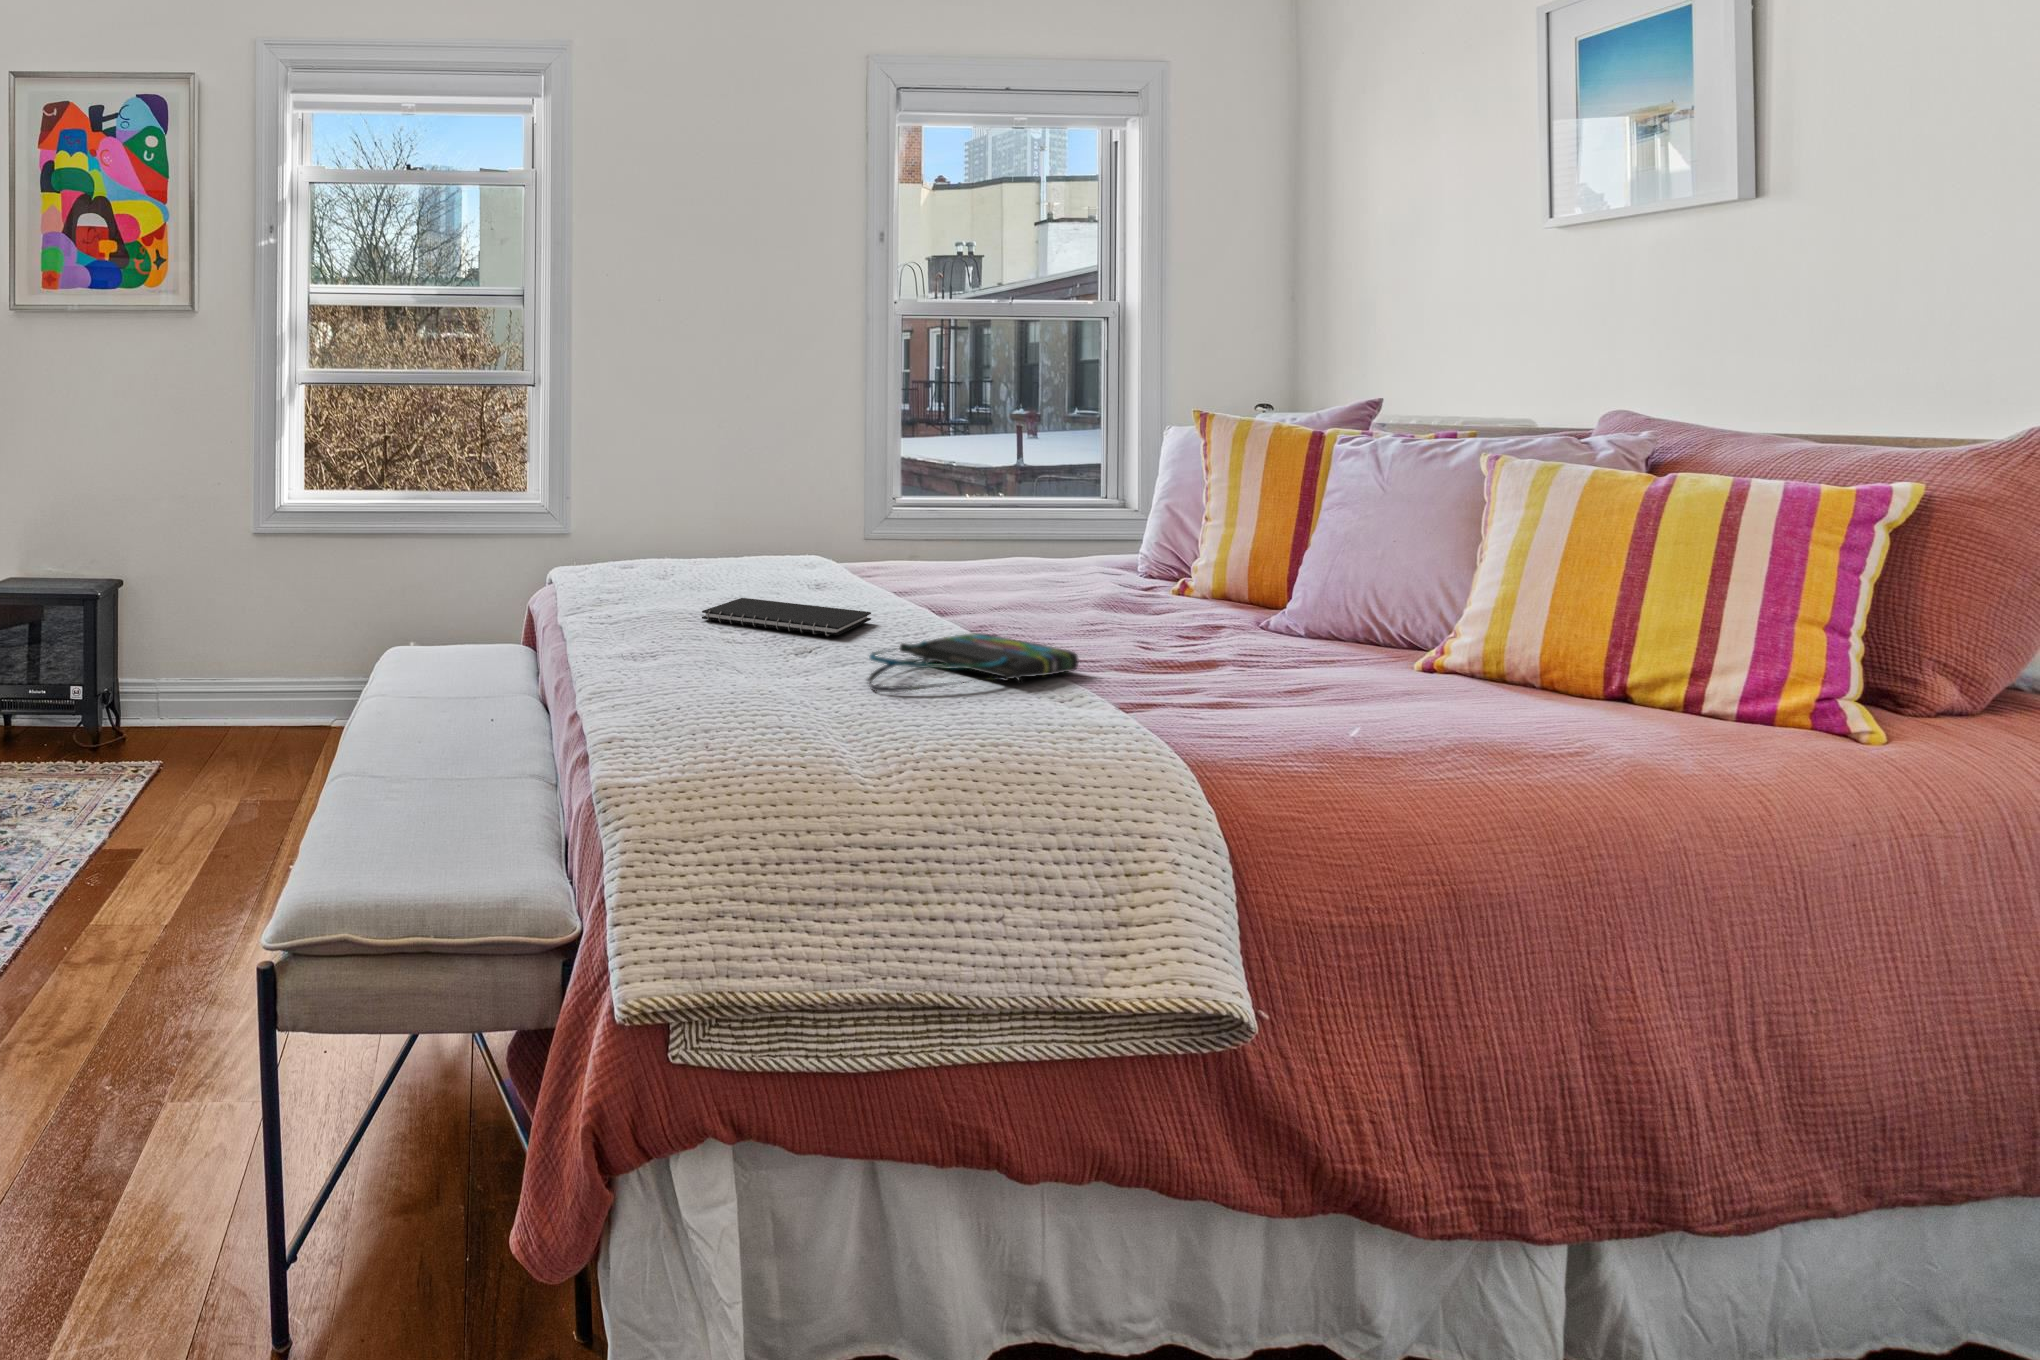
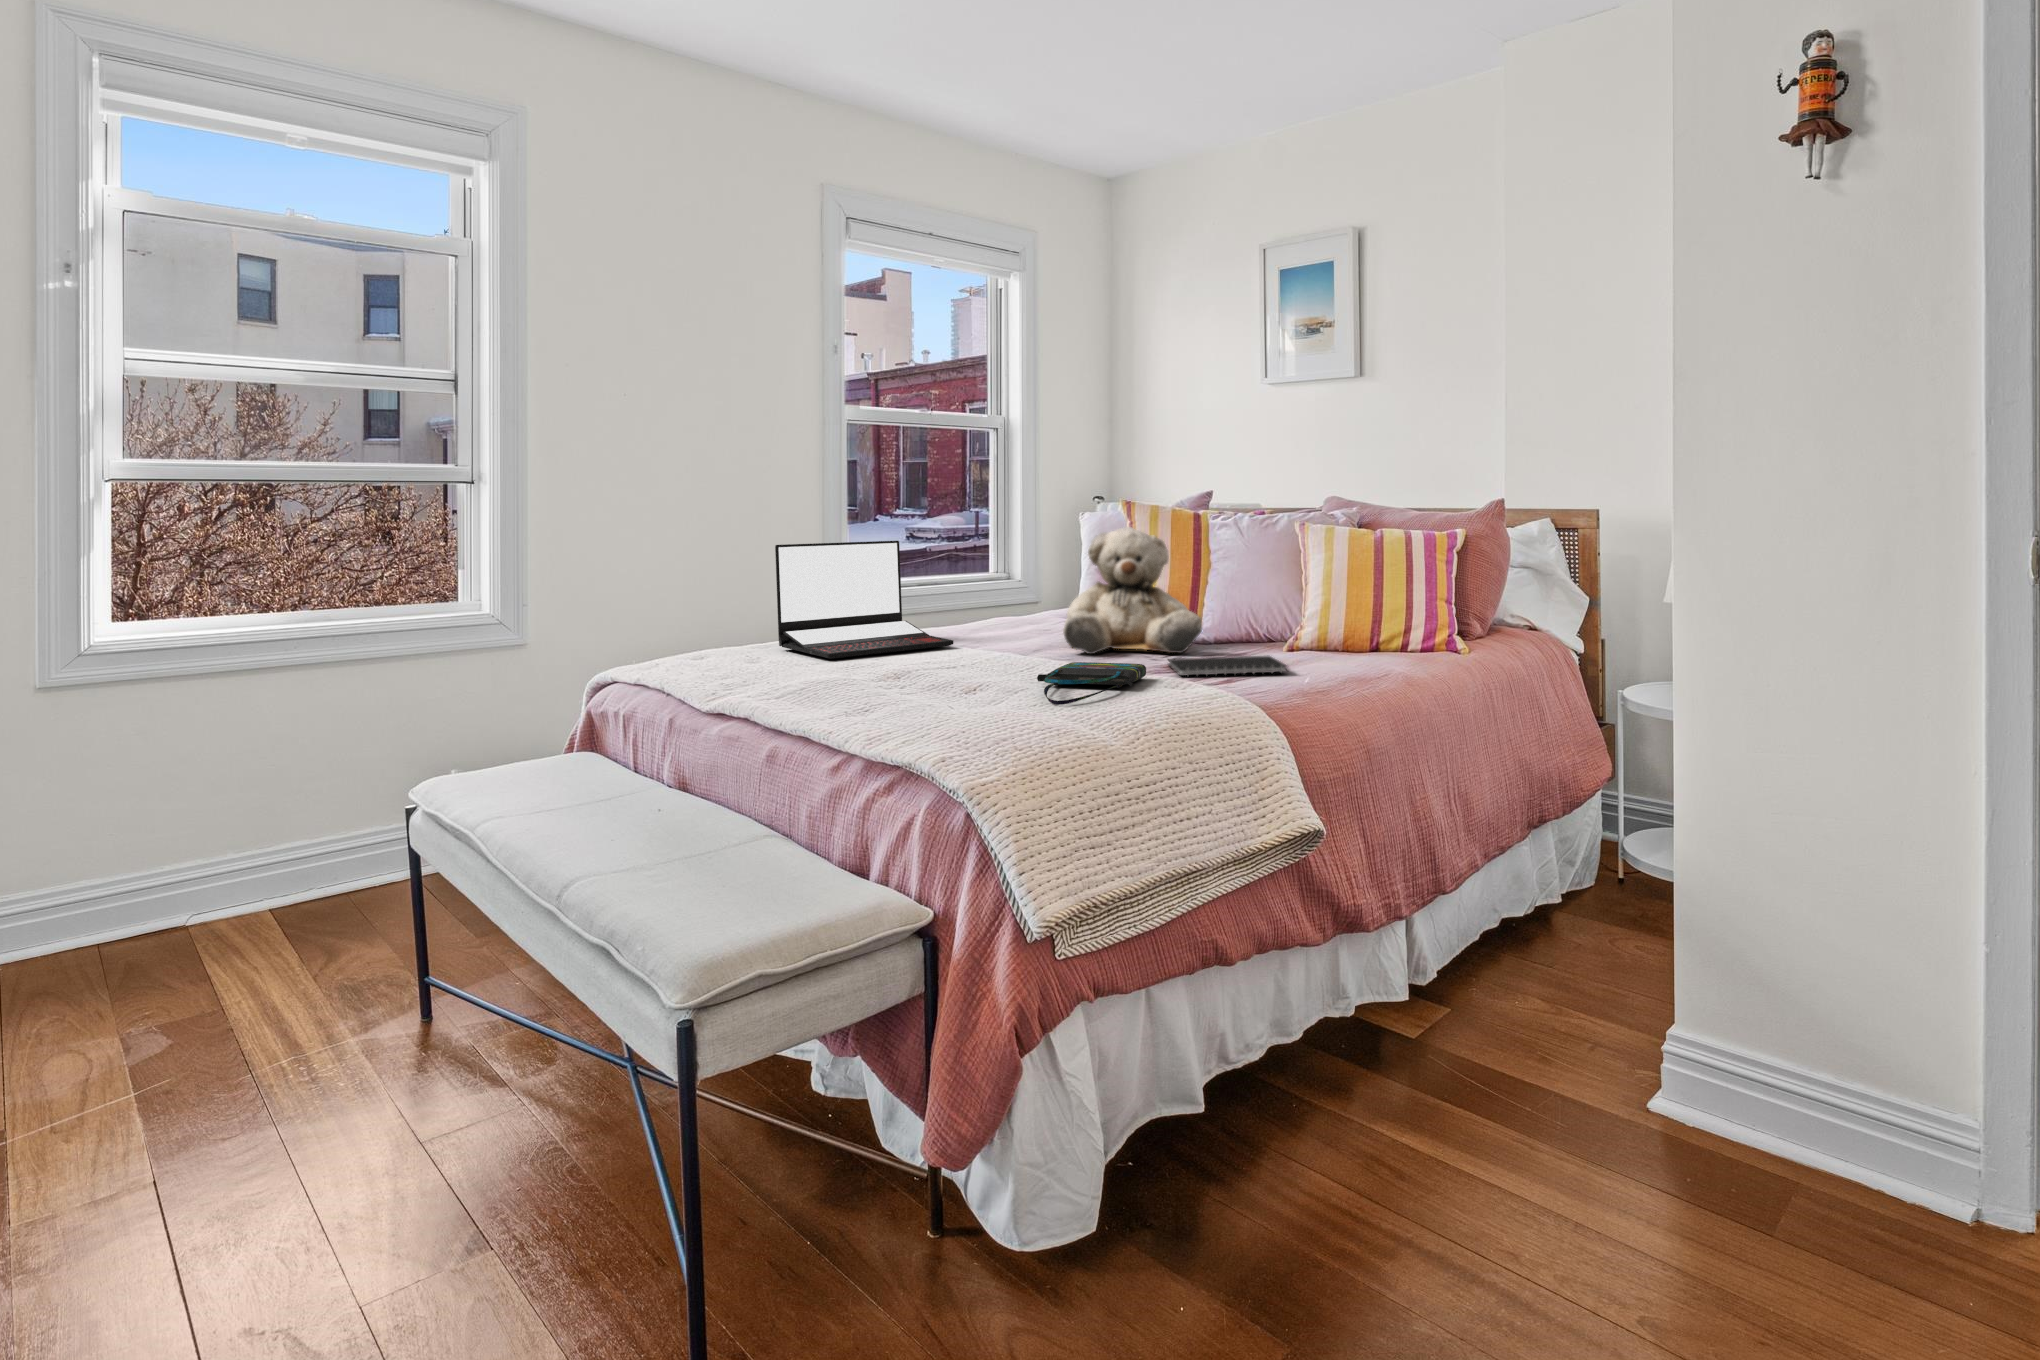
teddy bear: none [1022,449,1247,642] -> present [1063,527,1202,654]
laptop: none [713,453,899,587] -> present [775,541,954,659]
notebook: present [702,598,871,637] -> present [1168,656,1287,676]

